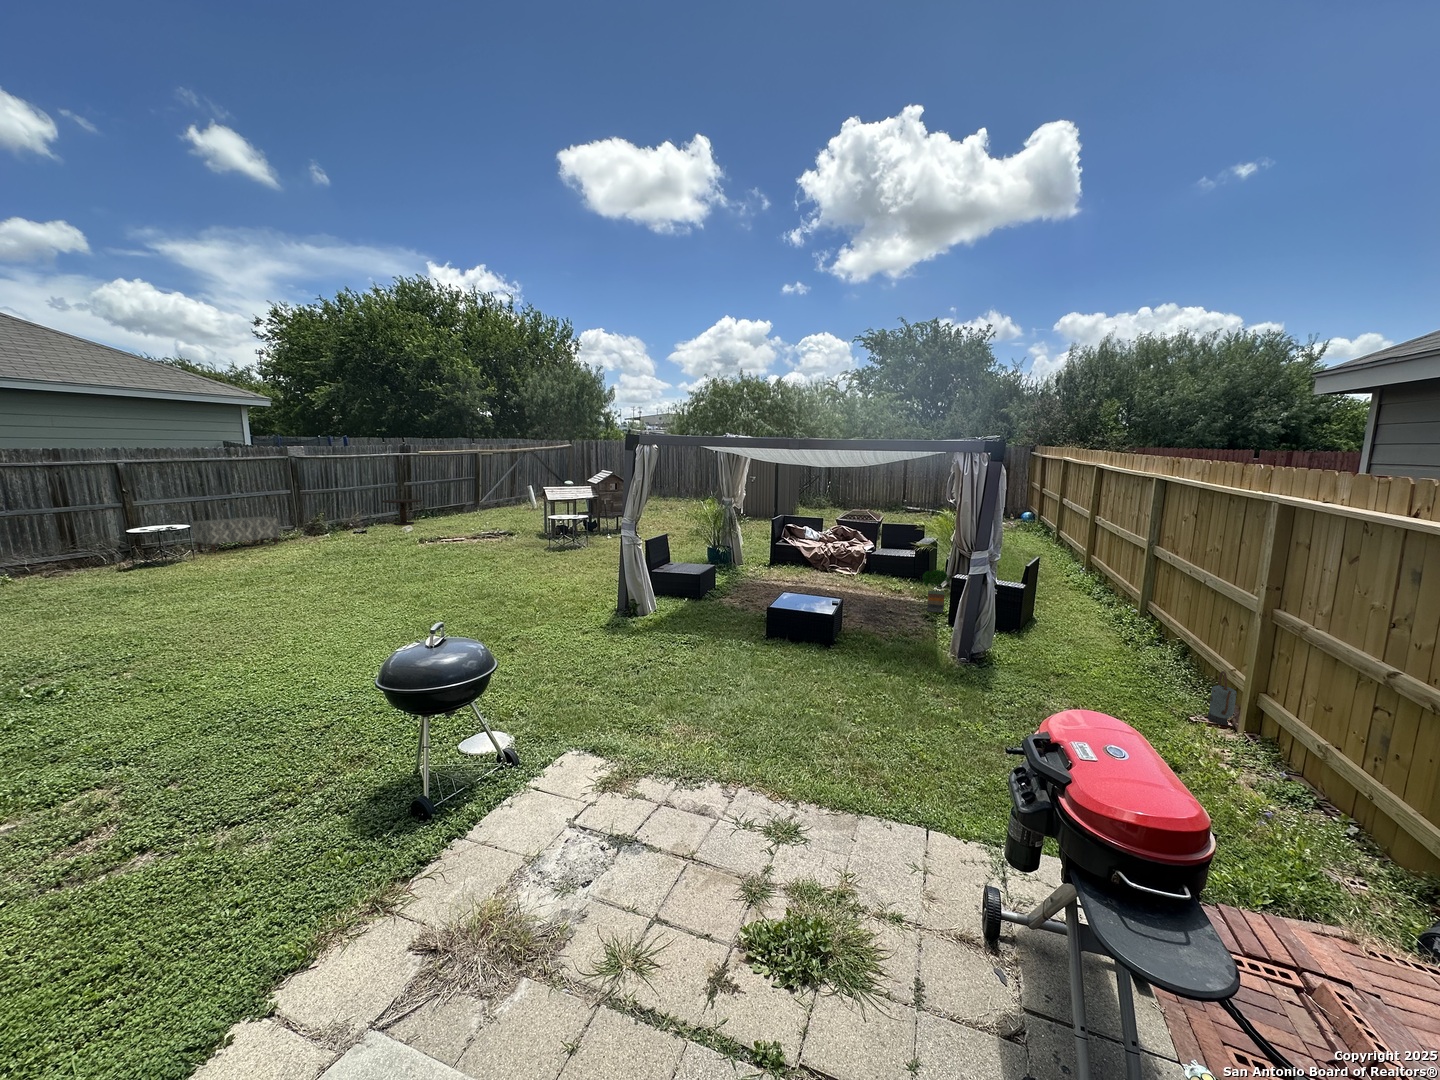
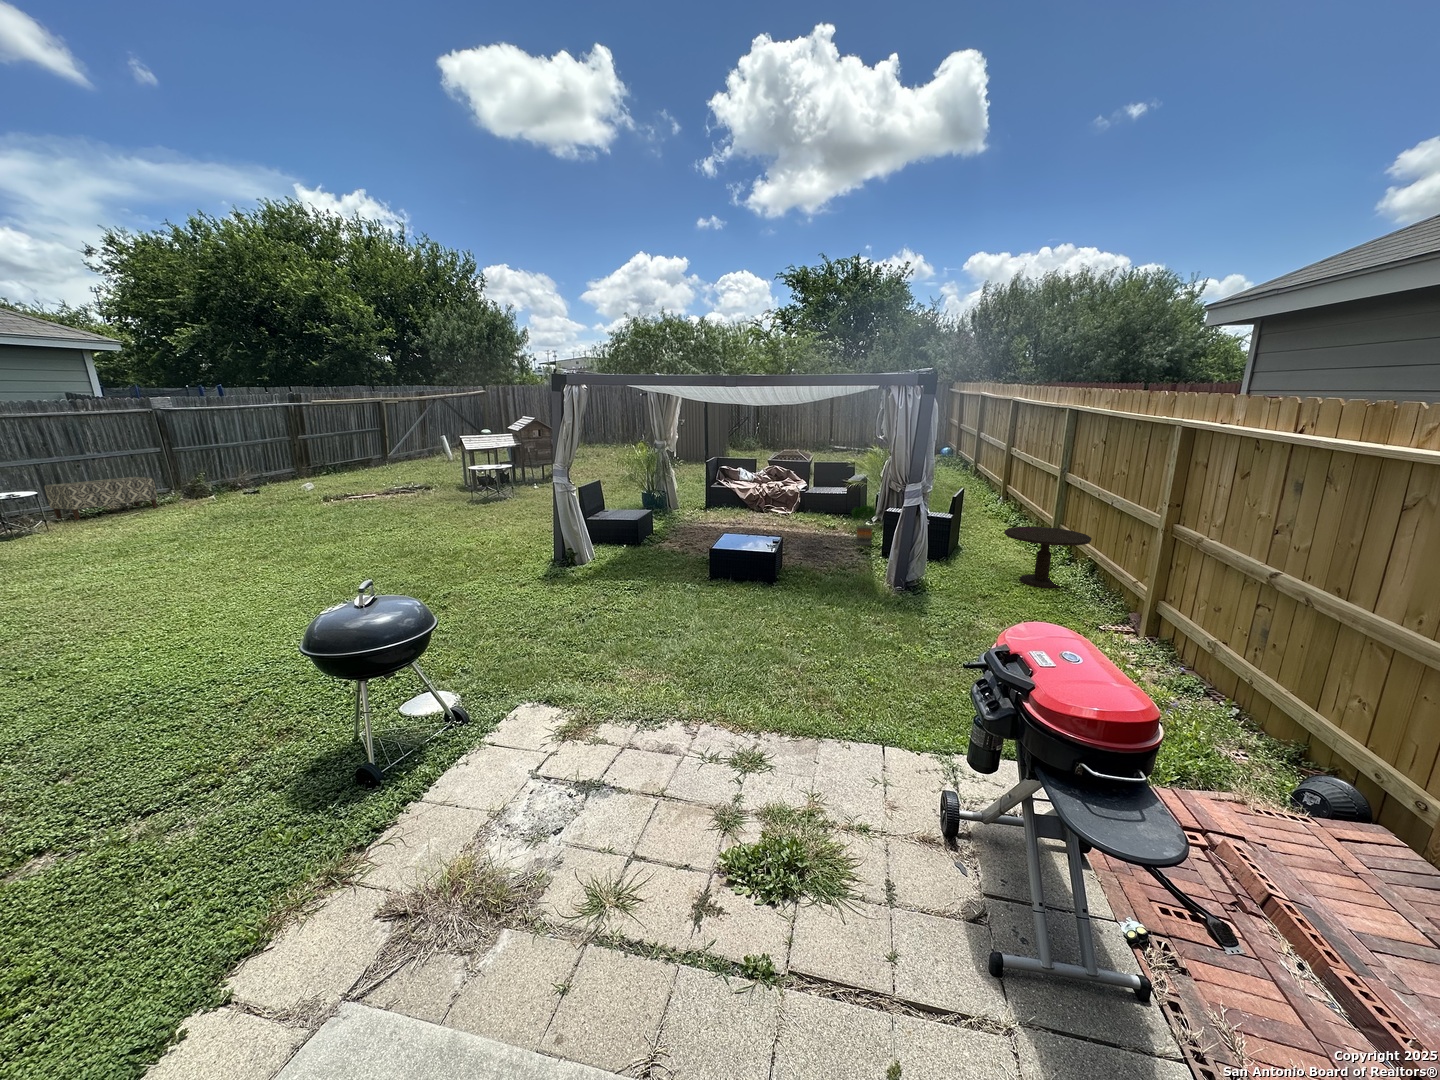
side table: present [382,499,422,525] -> present [1004,527,1092,588]
watering can: present [1208,671,1237,725] -> none [1107,583,1131,630]

